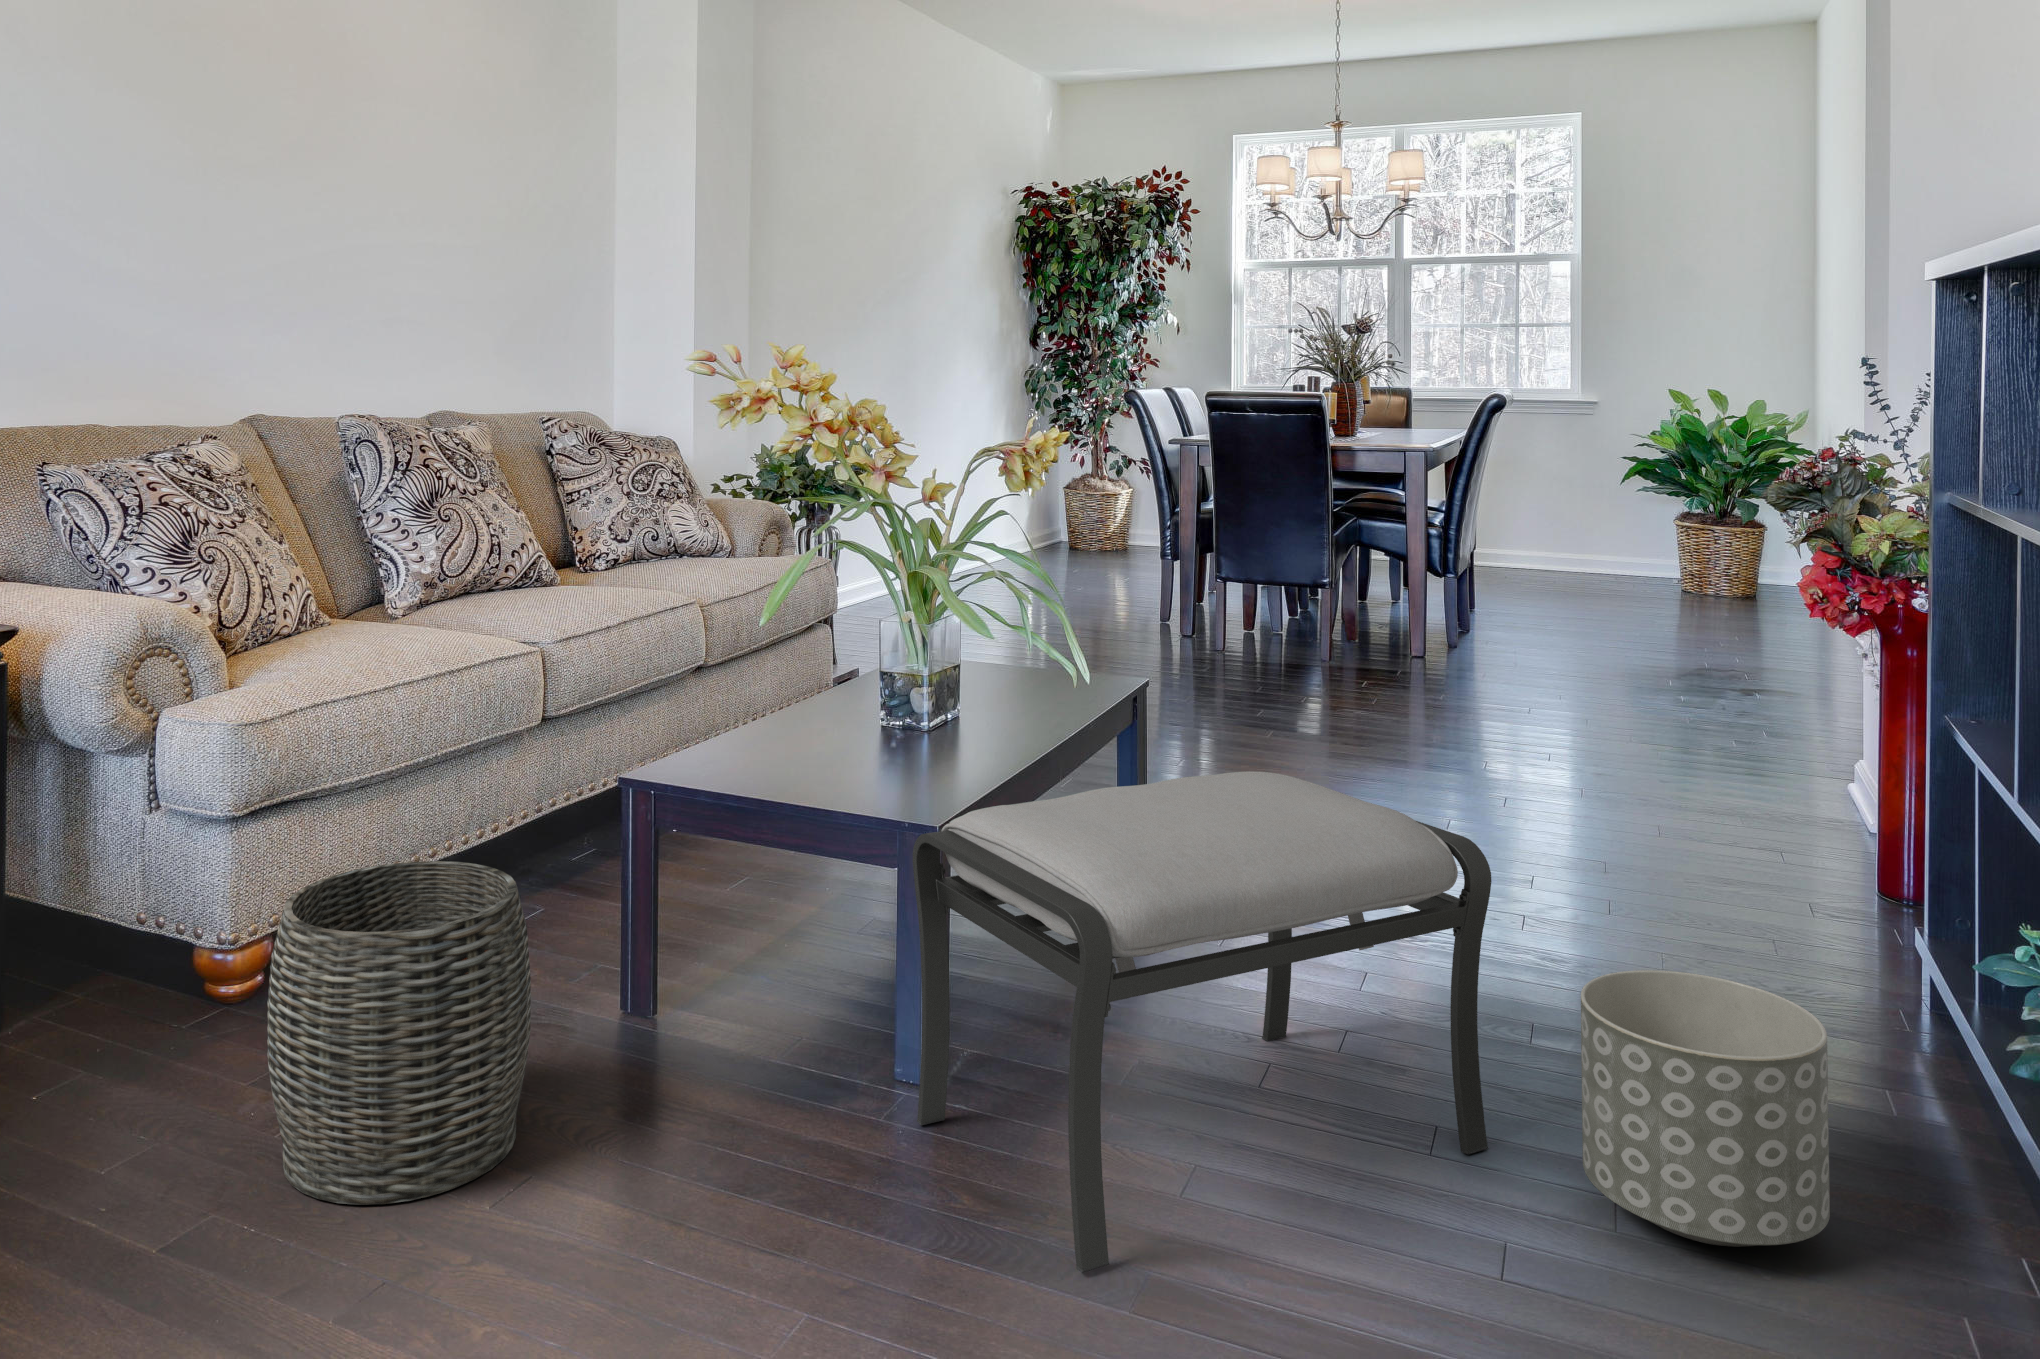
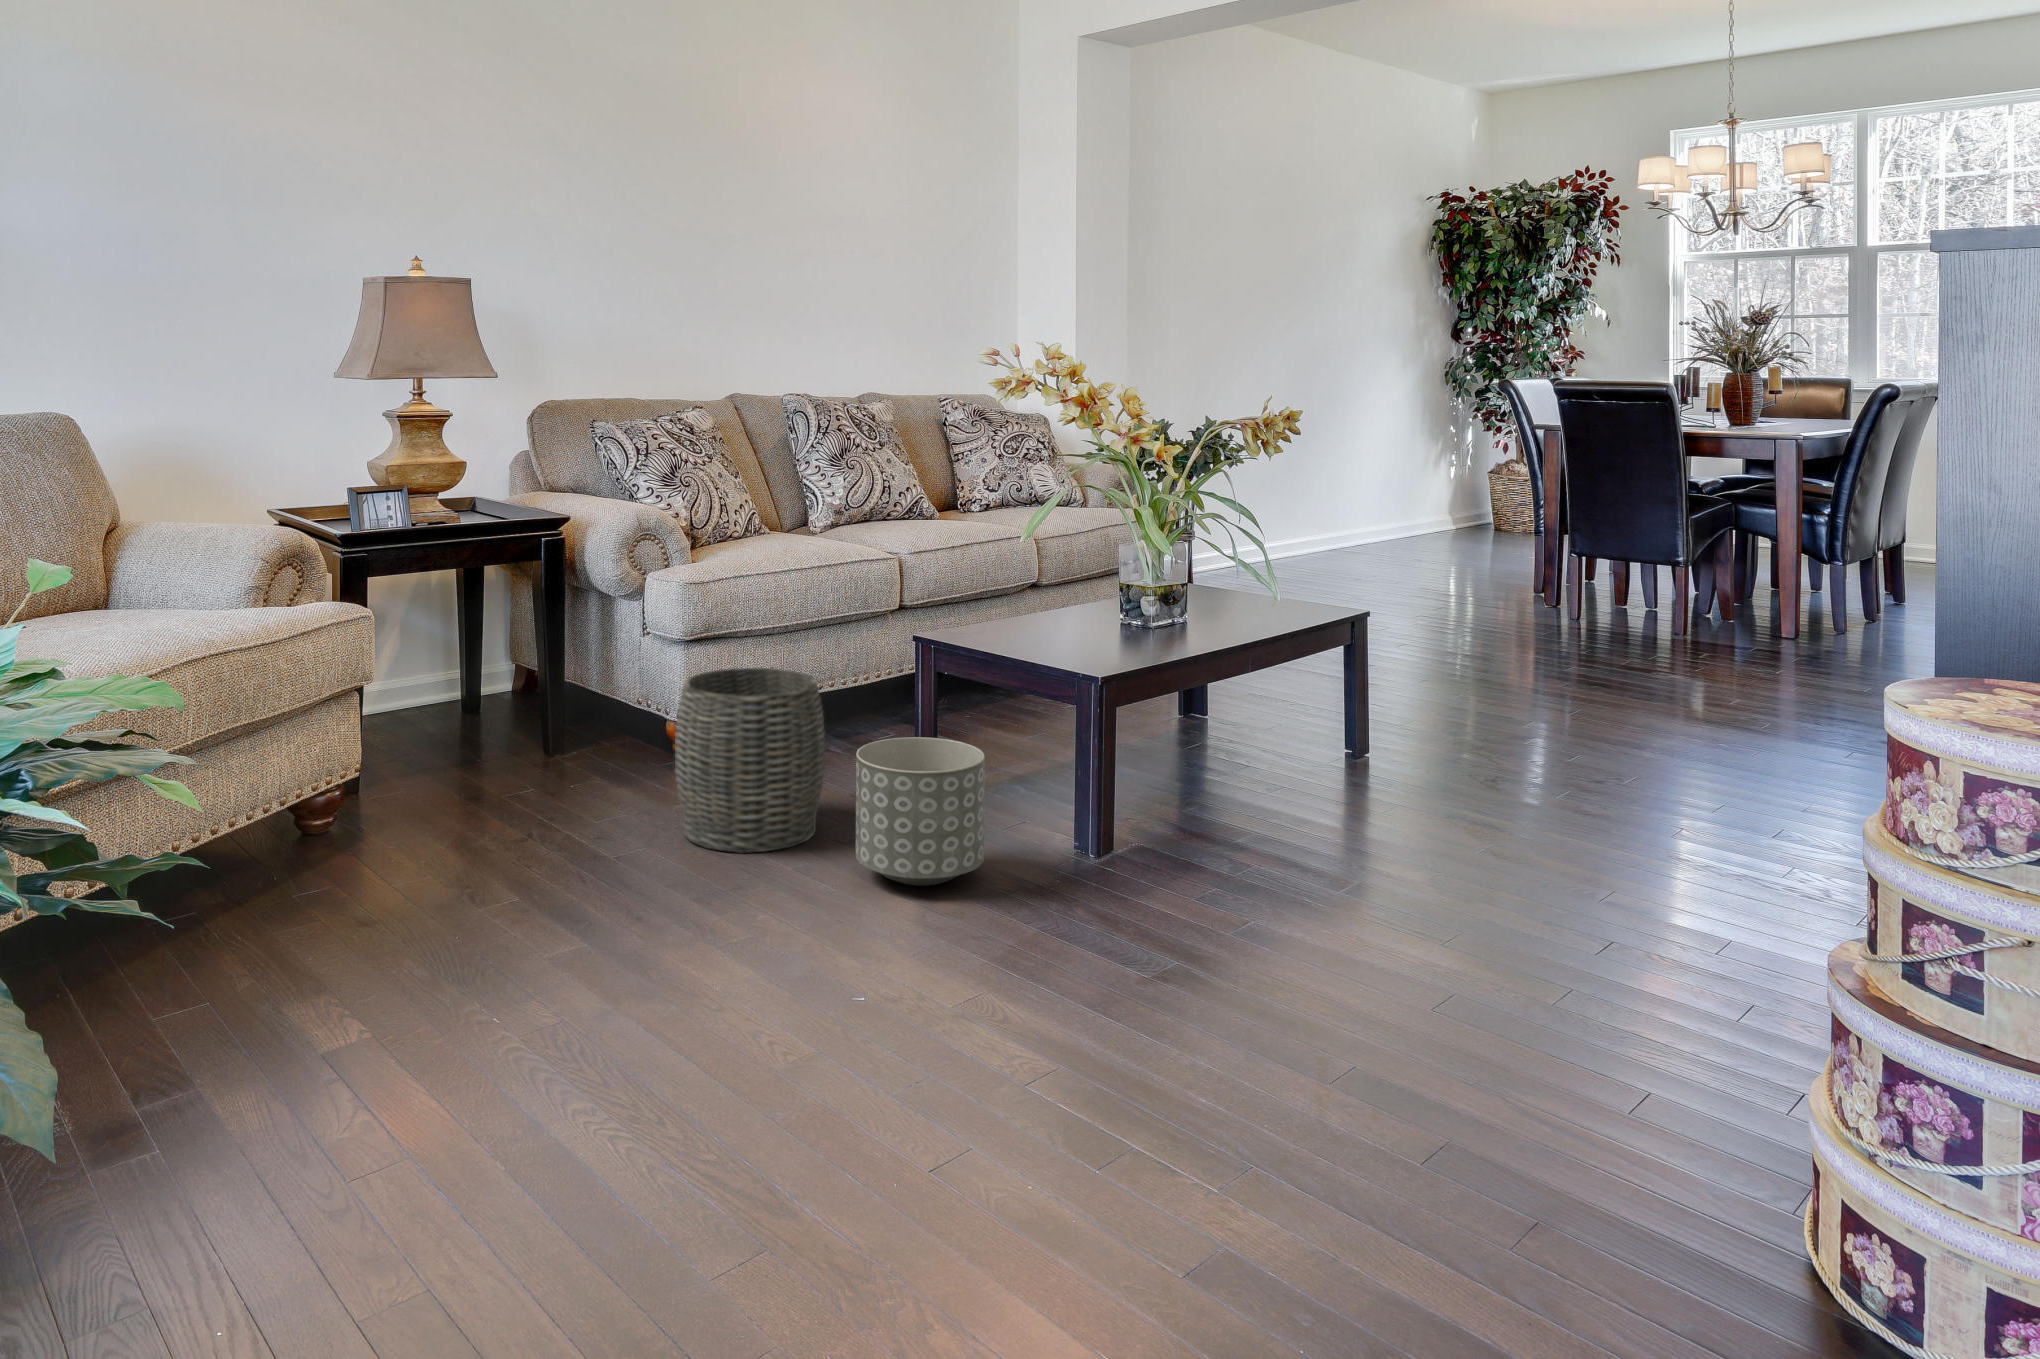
ottoman: present [913,771,1492,1273] -> none [1057,661,1449,940]
planter: present [1581,970,1830,1247] -> present [856,737,985,886]

